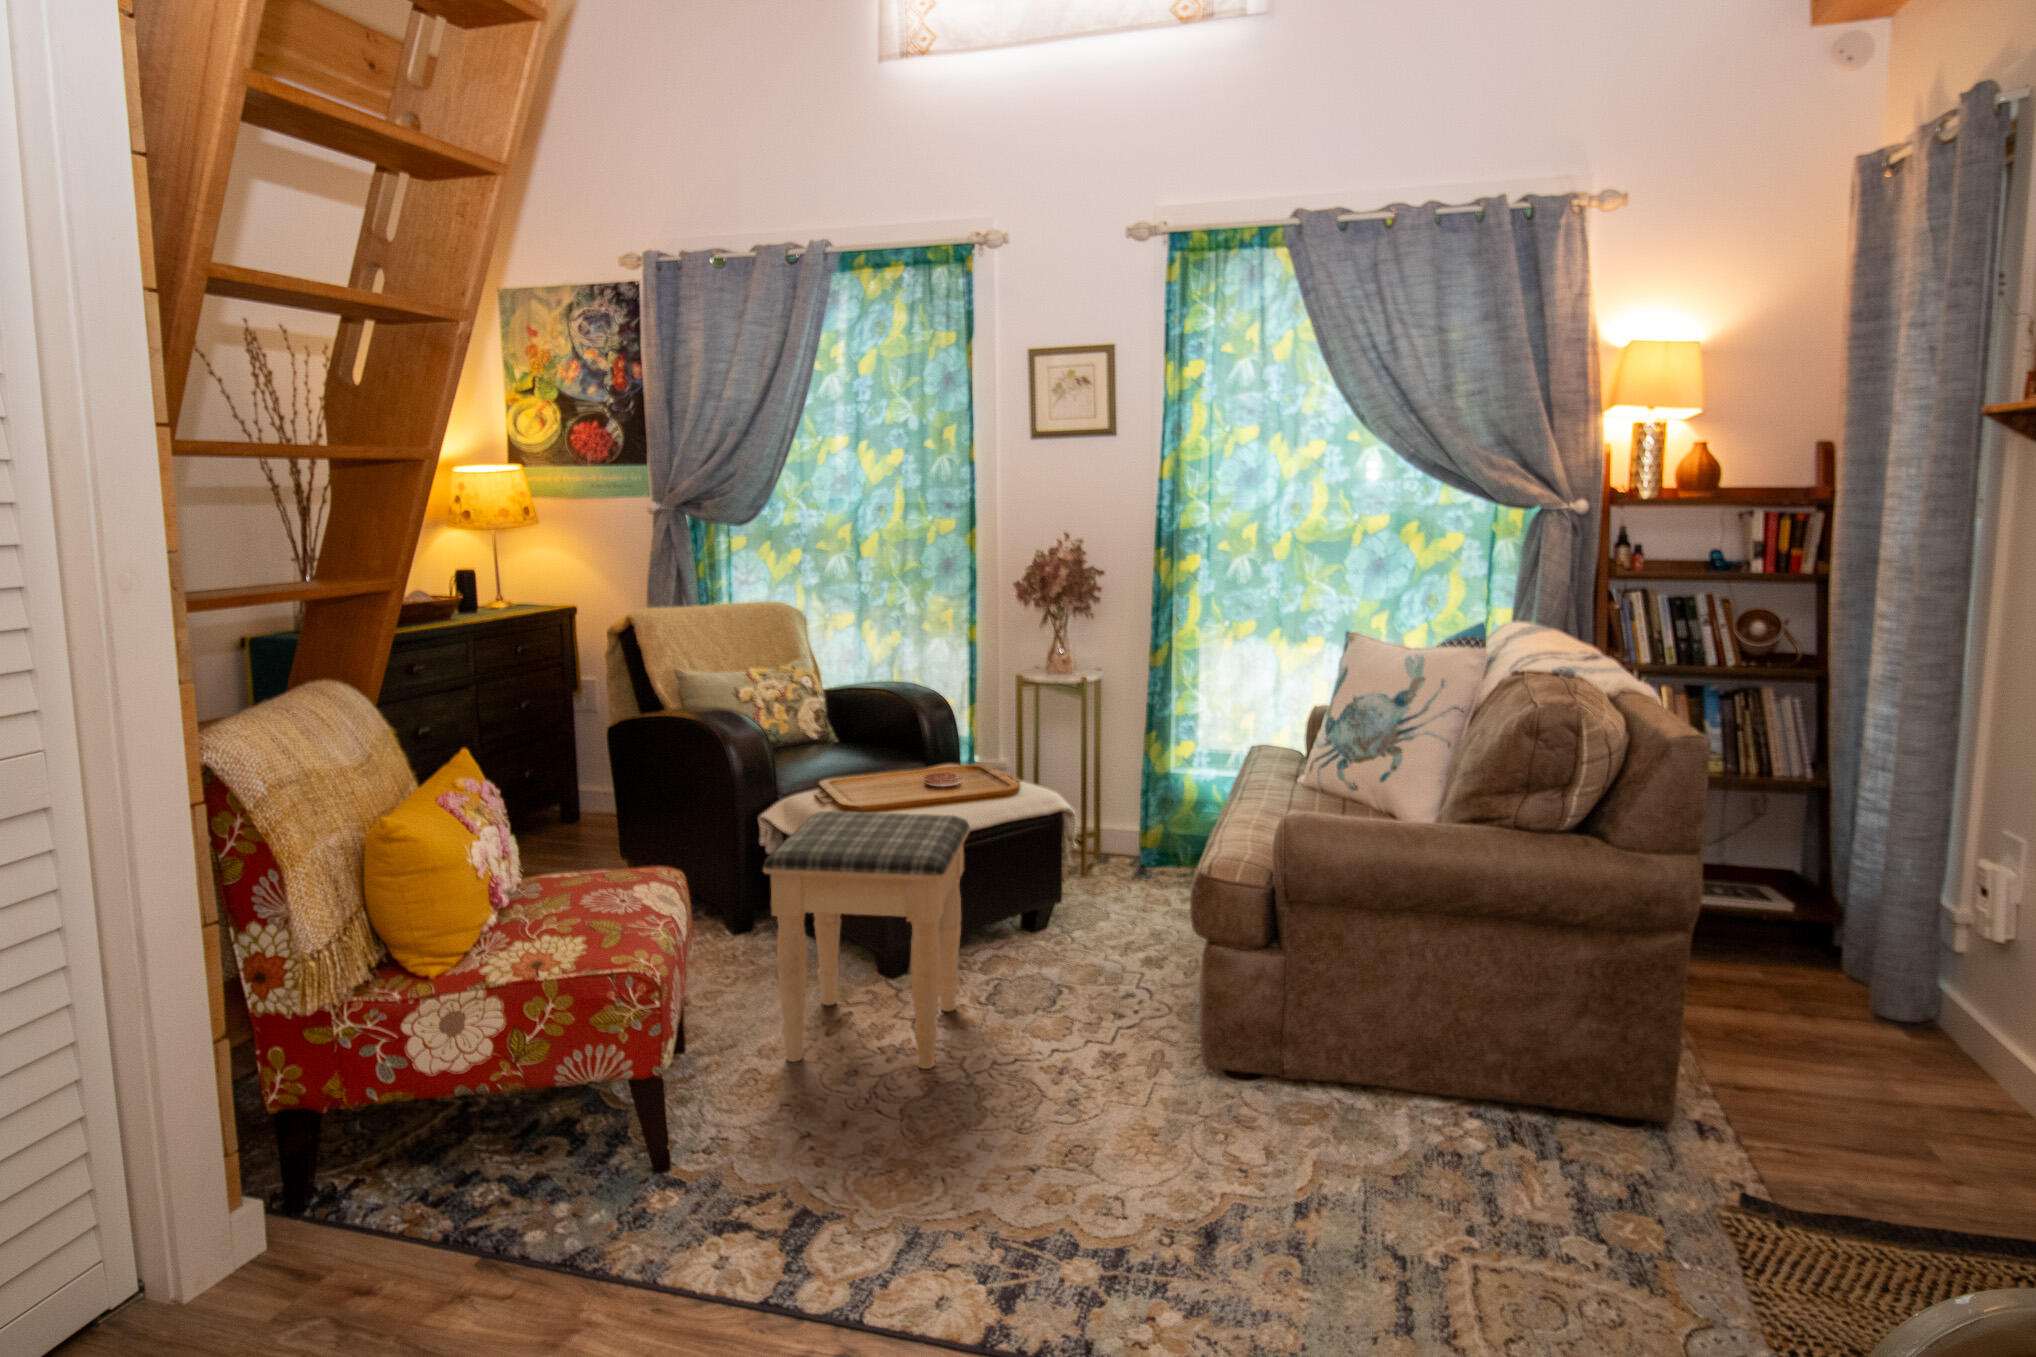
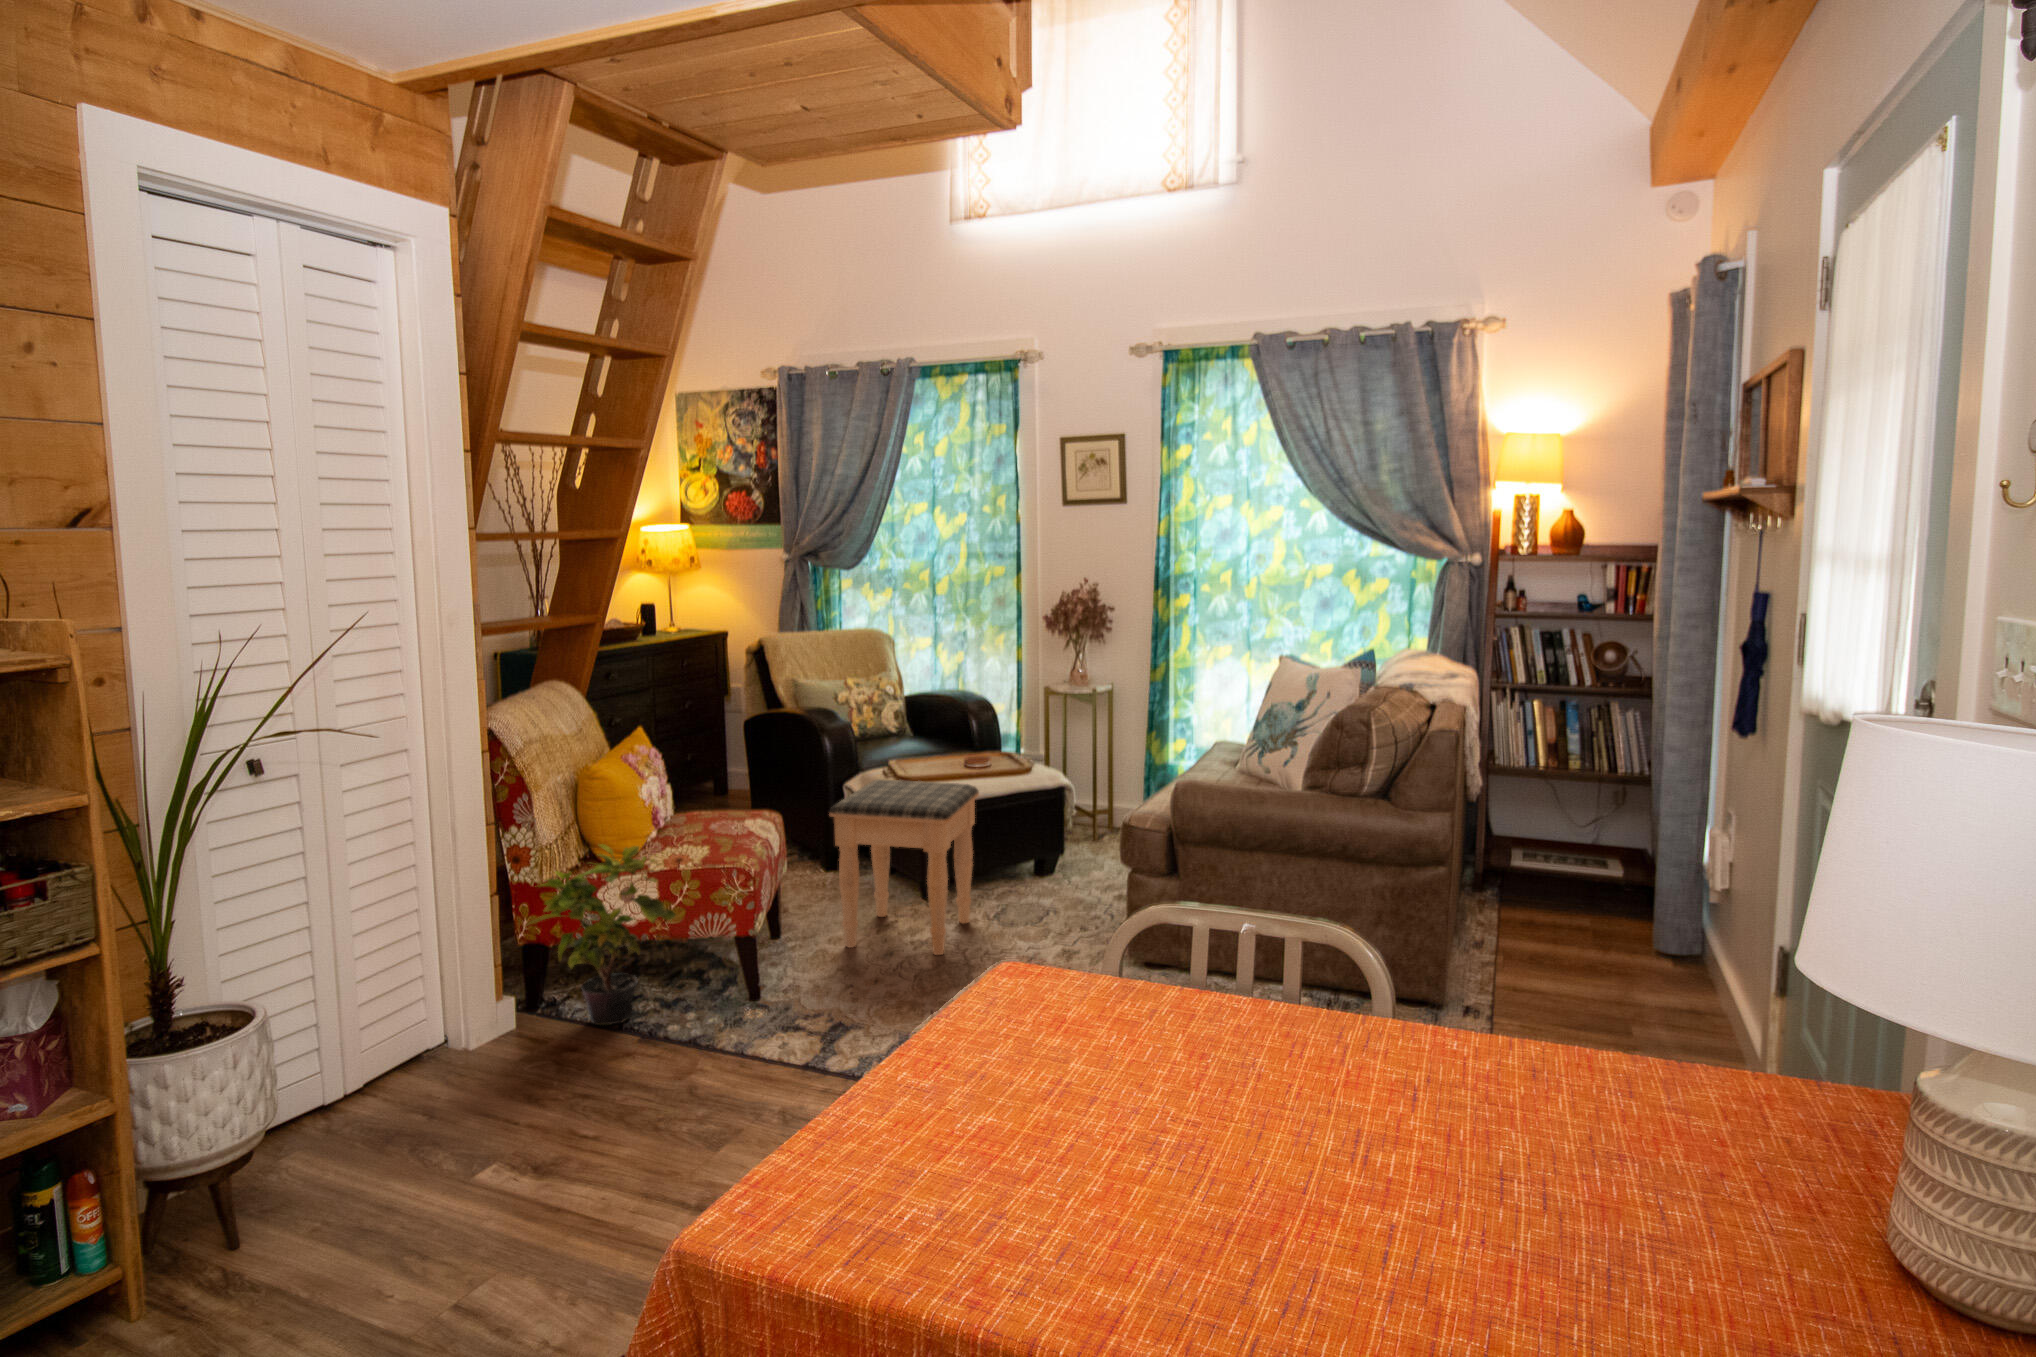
potted plant: none [270,942,540,1242] -> present [527,844,675,1025]

